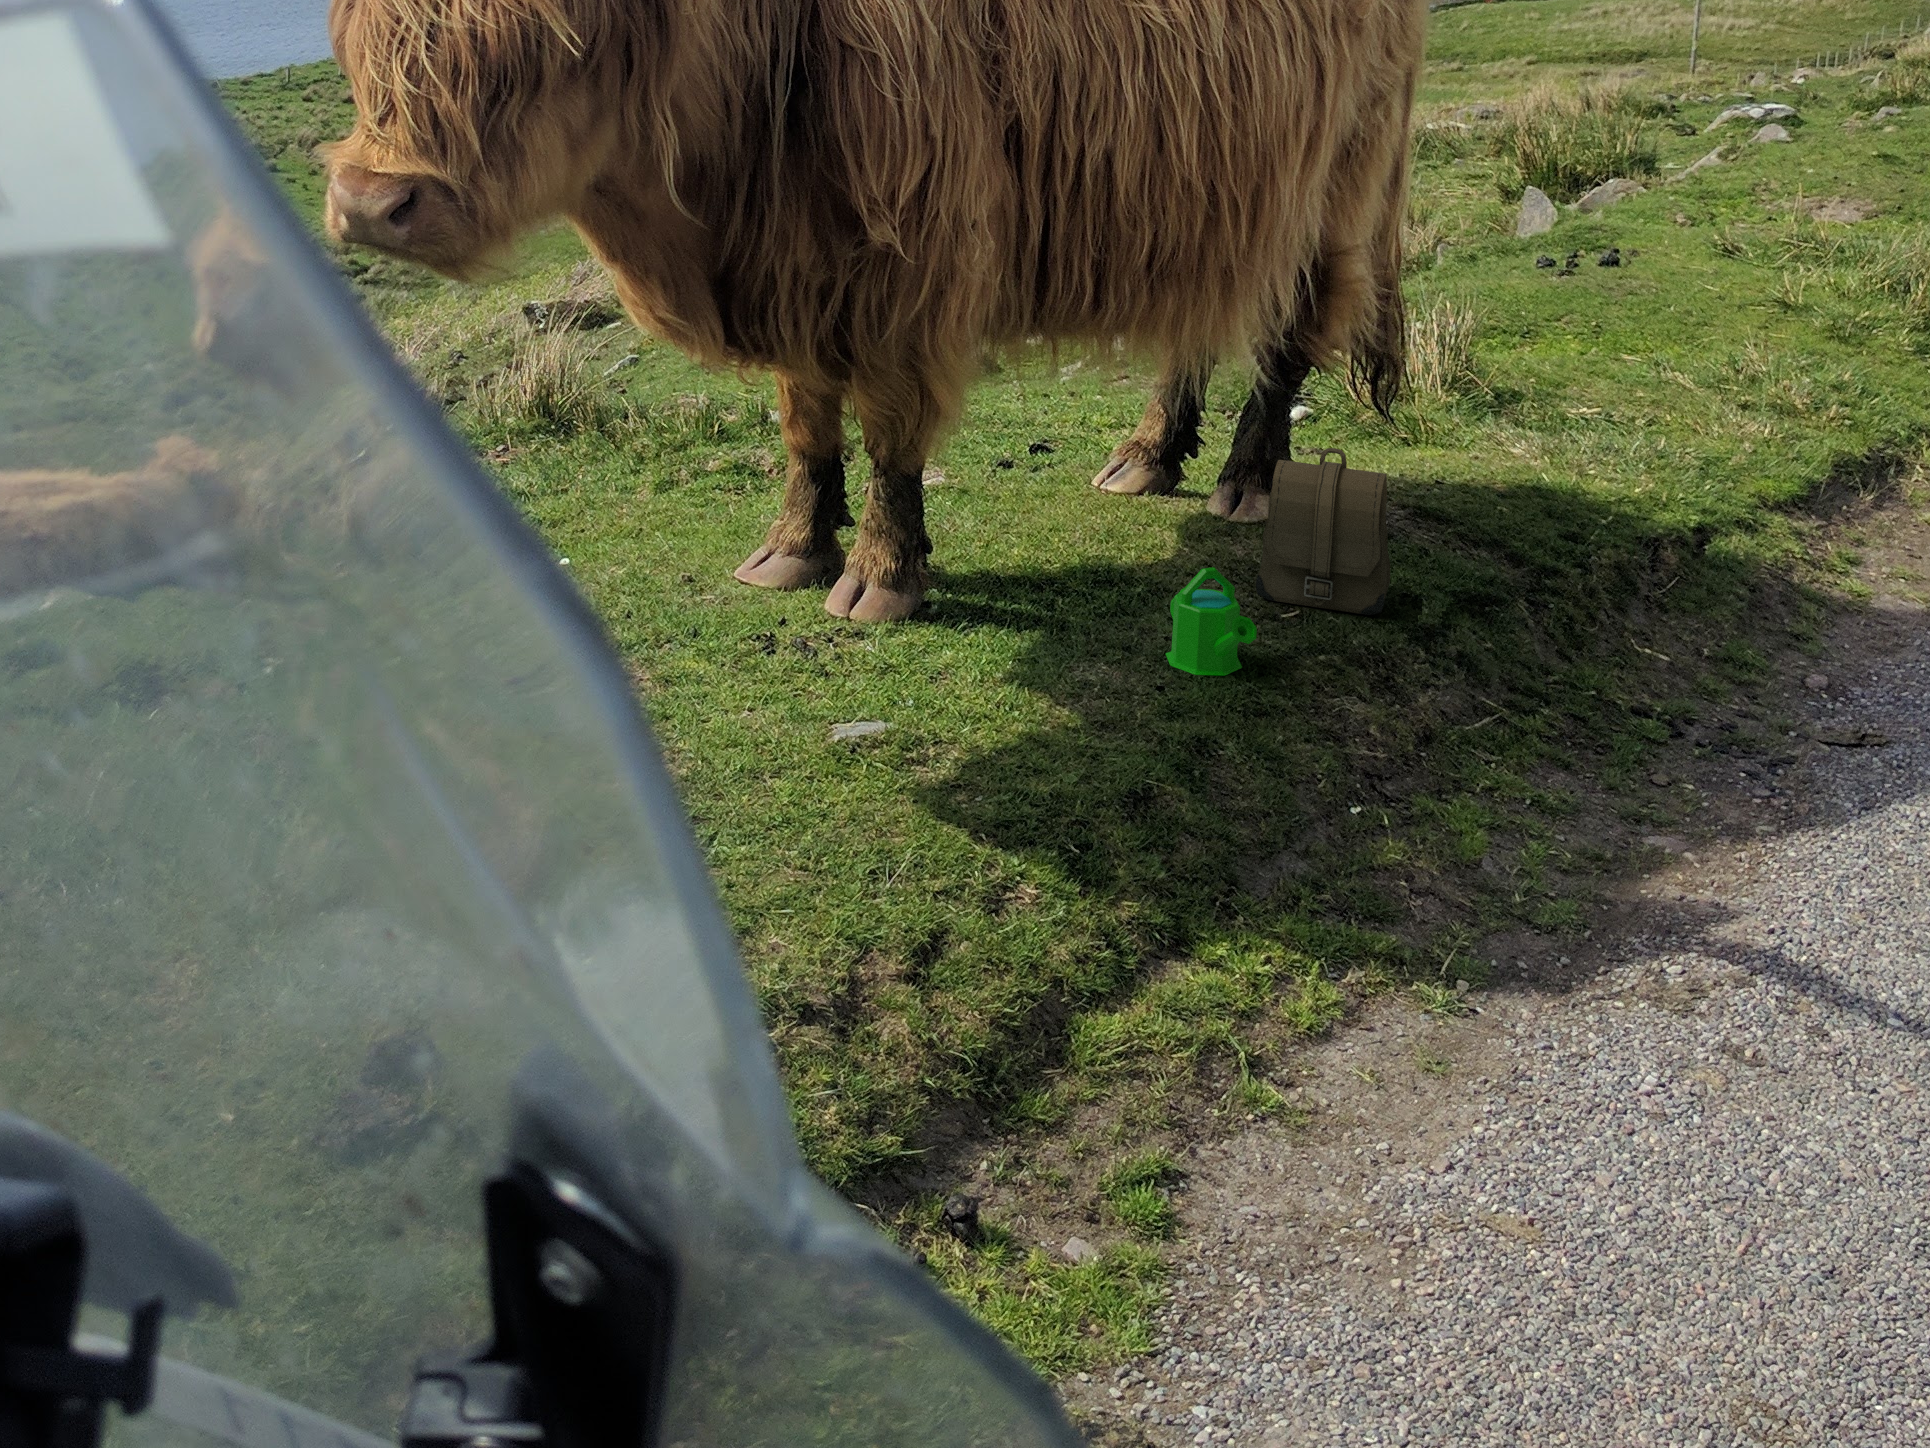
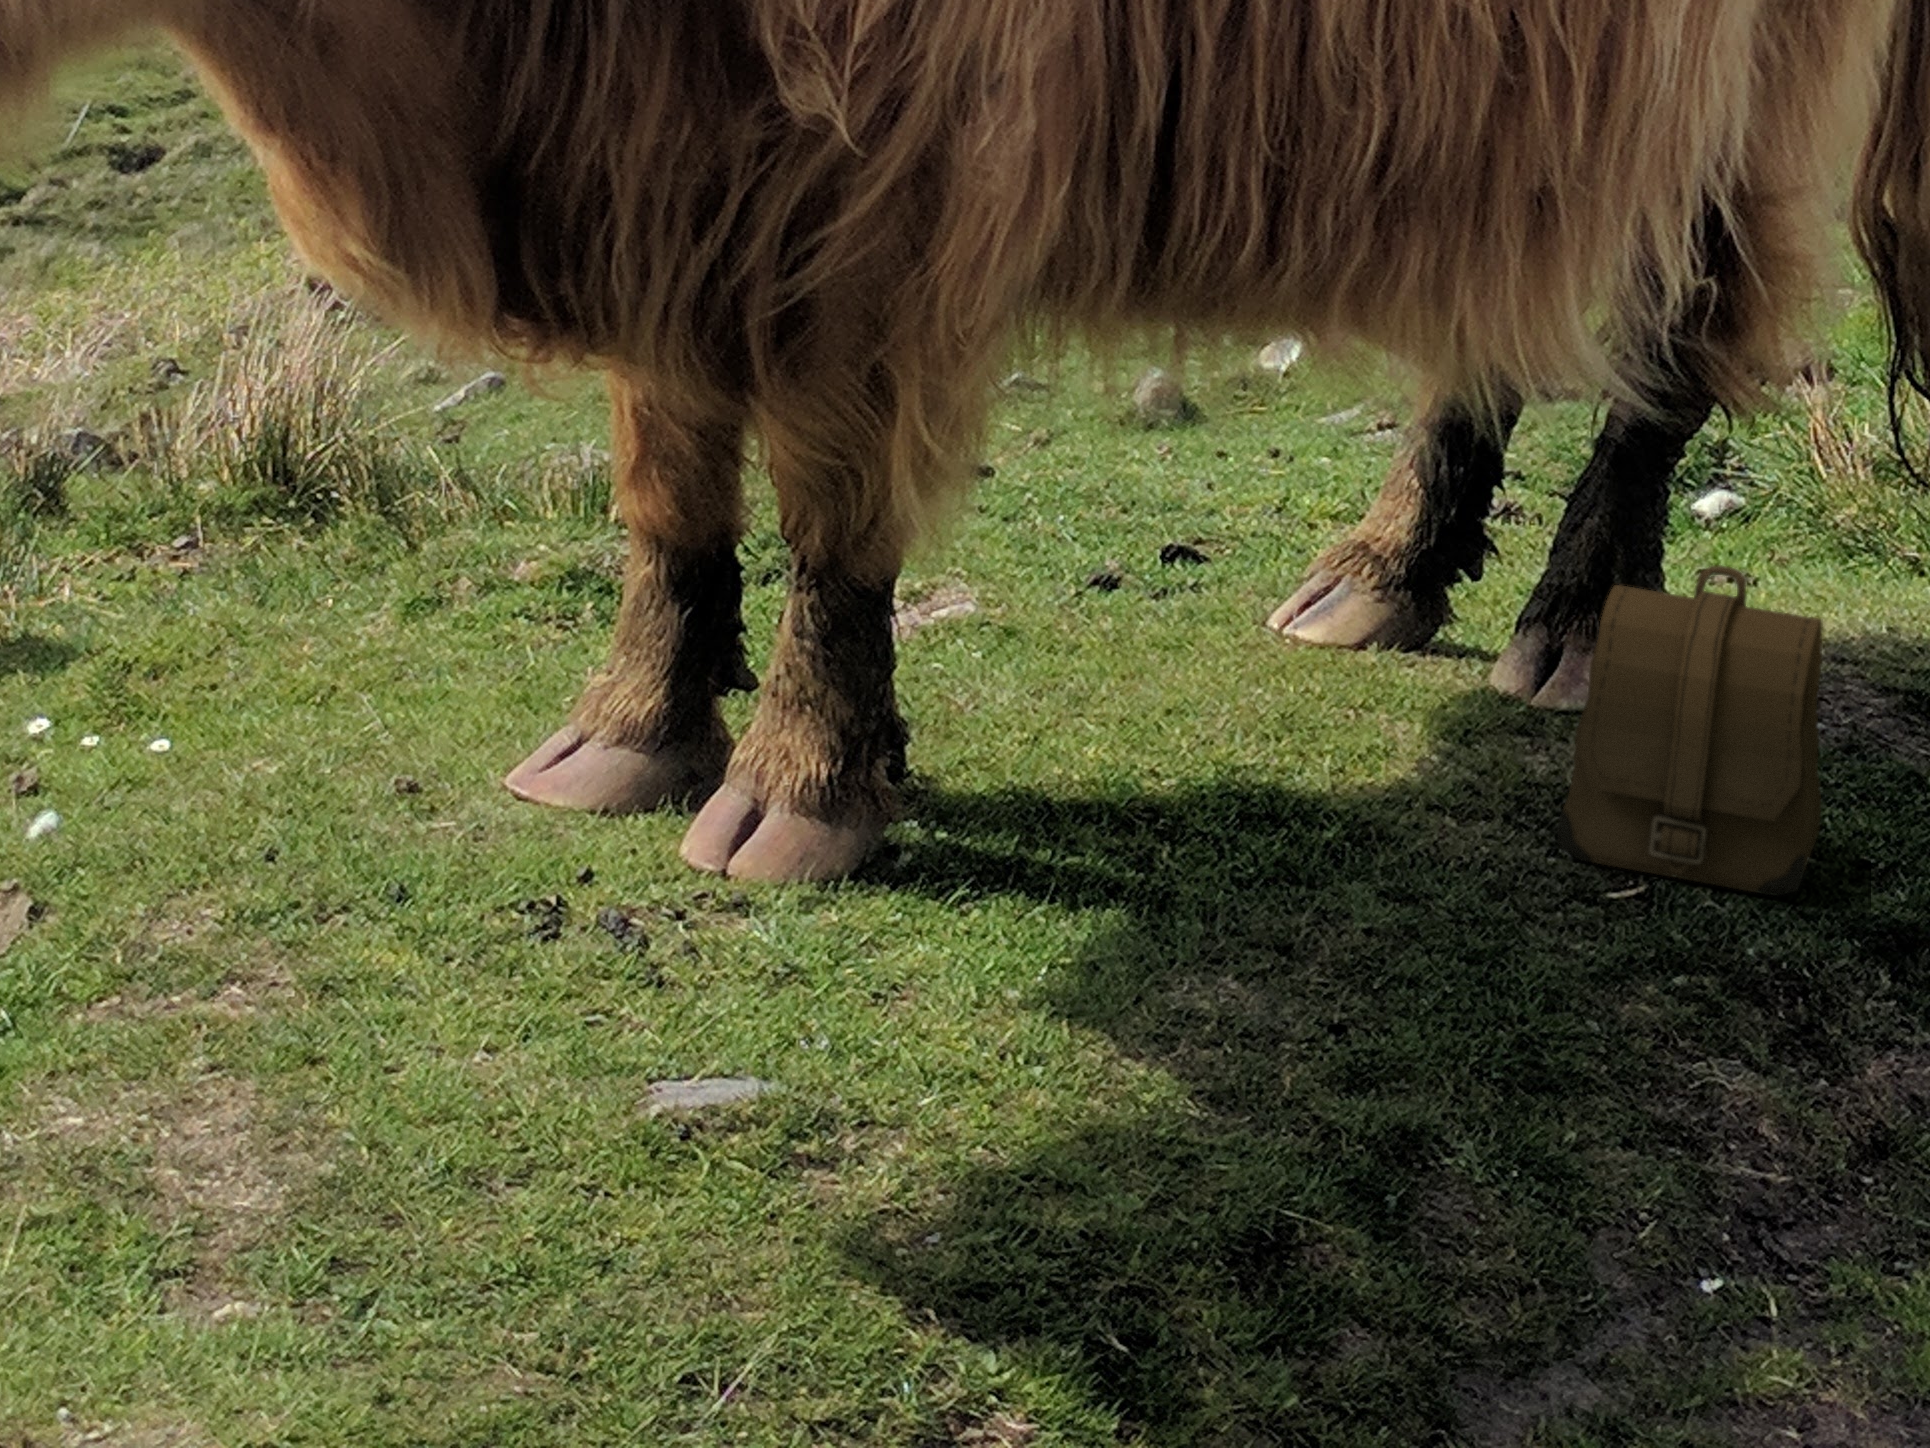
watering can: present [1166,567,1257,676] -> none [1363,792,1543,1010]

